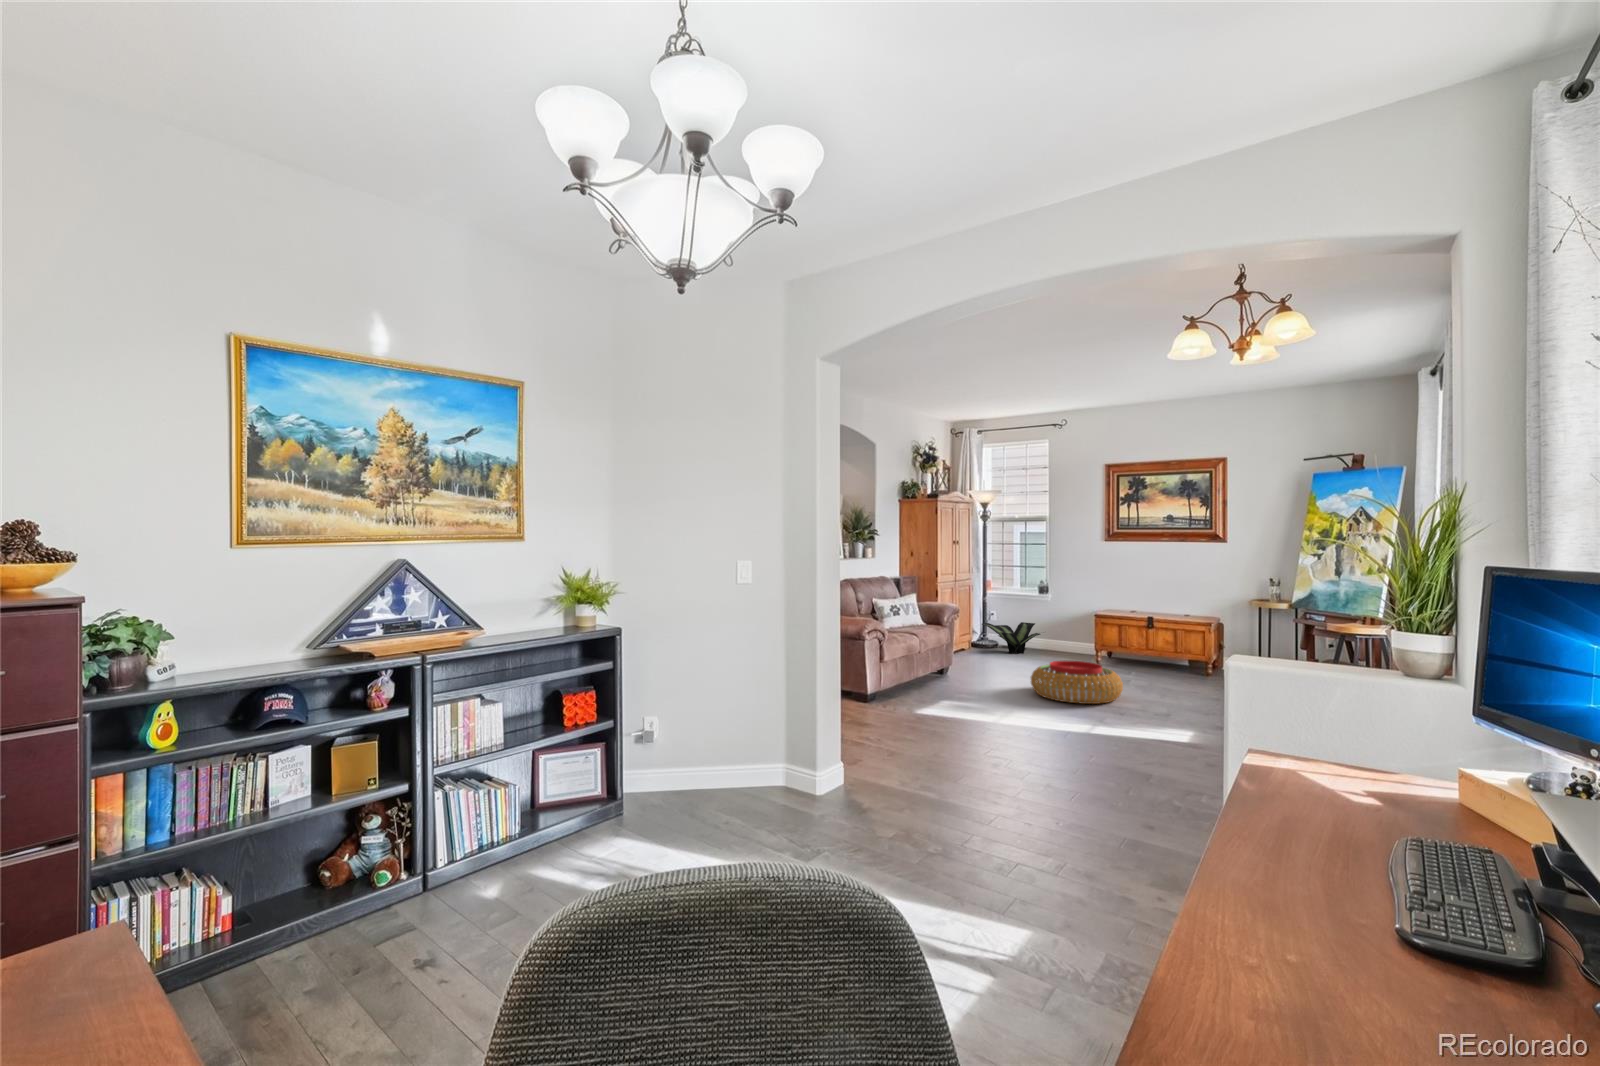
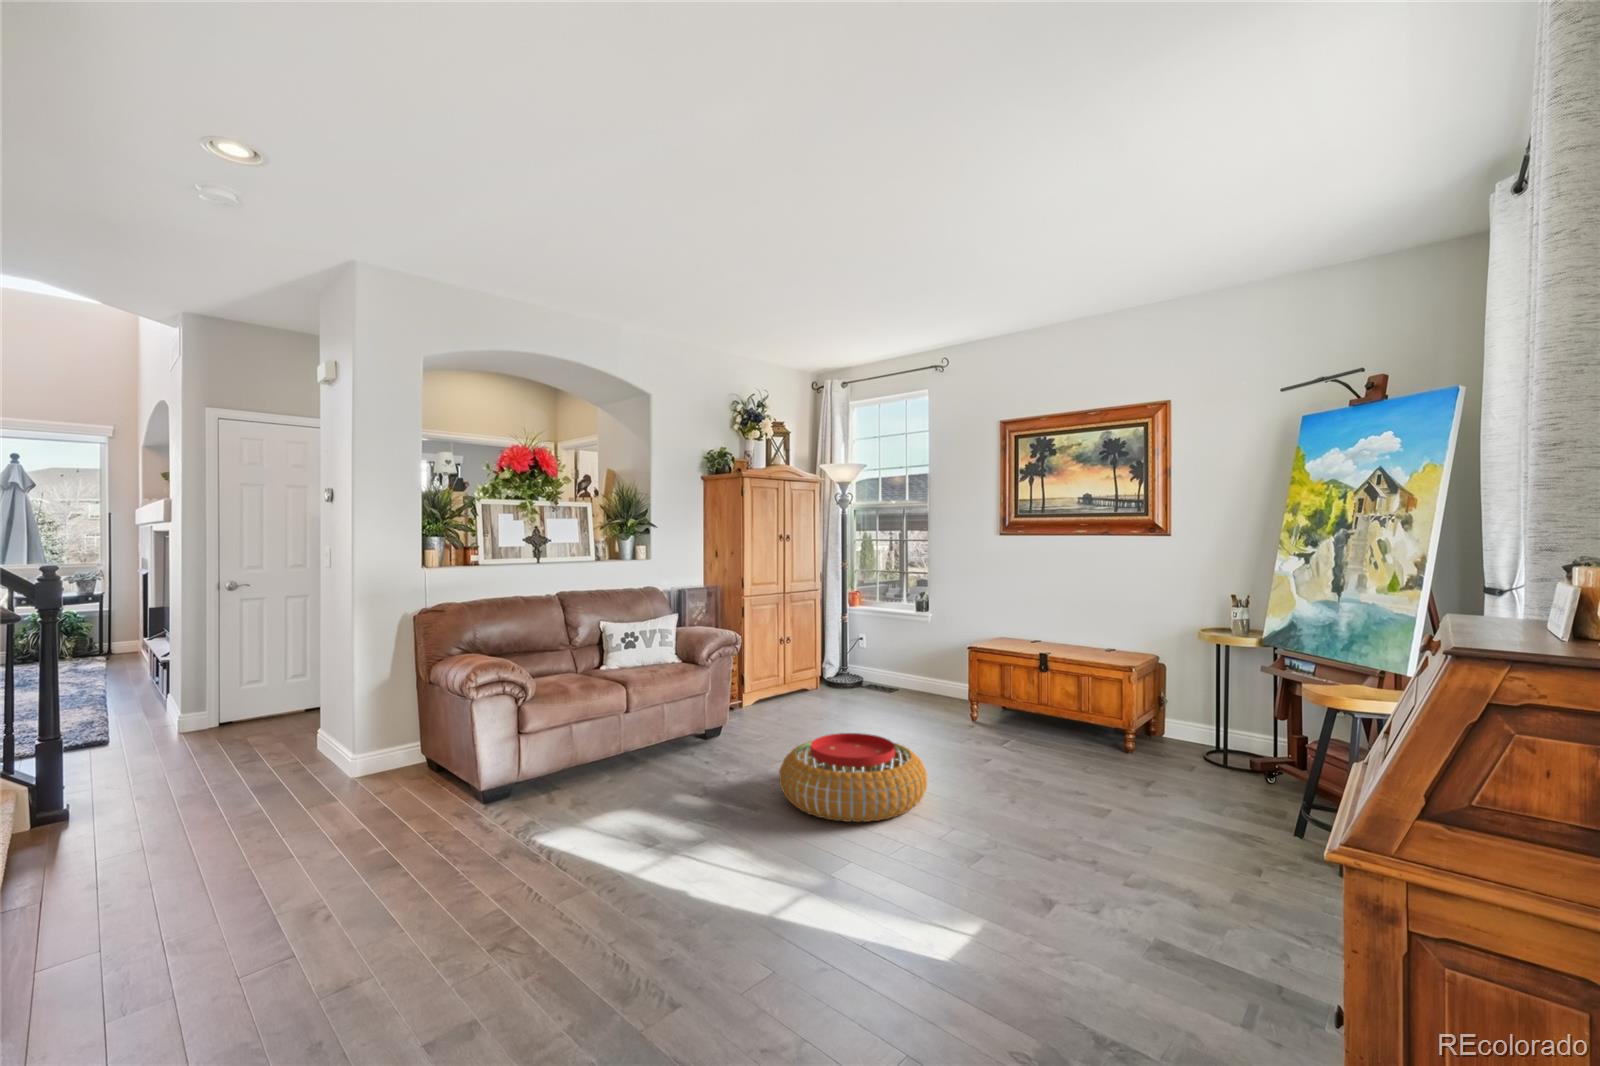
potted plant: present [982,622,1040,654] -> none [831,651,917,699]

